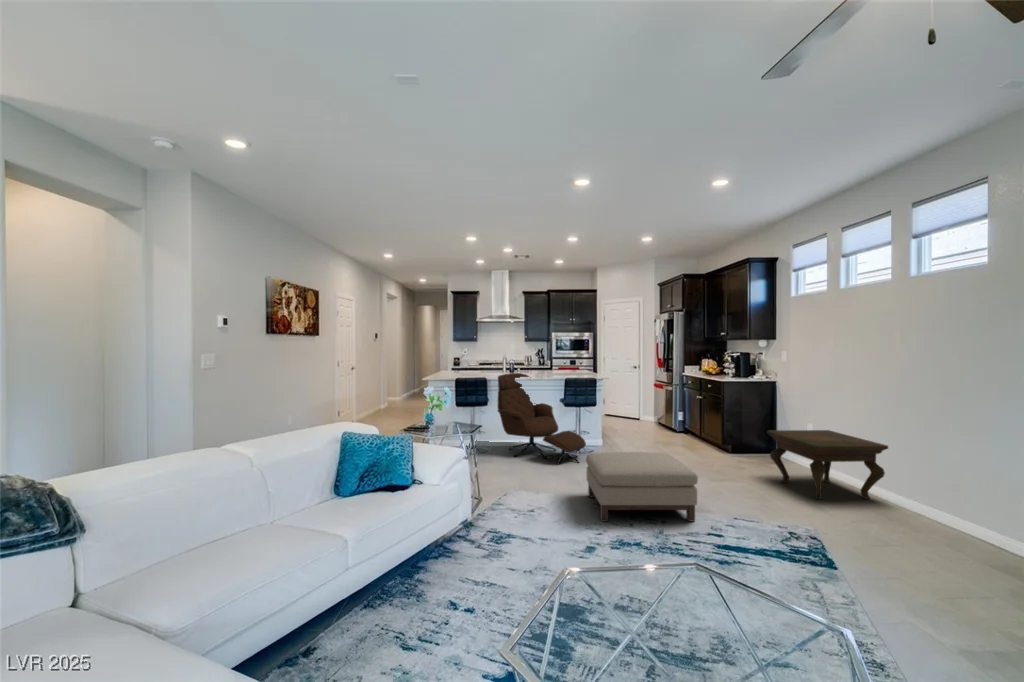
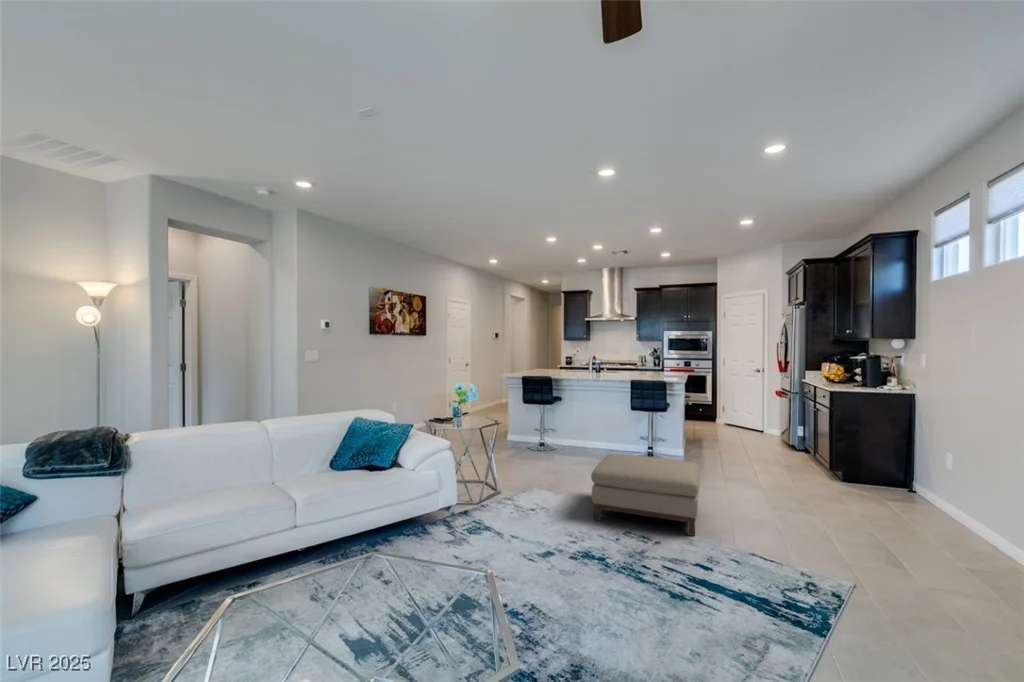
lounge chair: present [498,373,586,464] -> none [562,373,648,469]
side table: present [767,430,888,499] -> none [856,452,1019,556]

